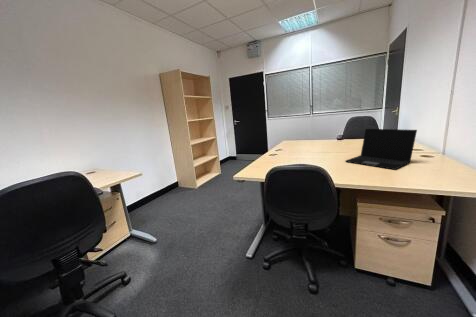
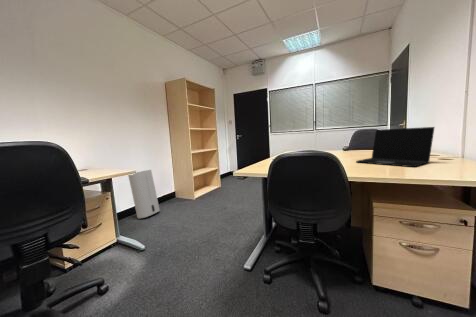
air purifier: none [133,164,165,211] -> present [128,170,160,218]

